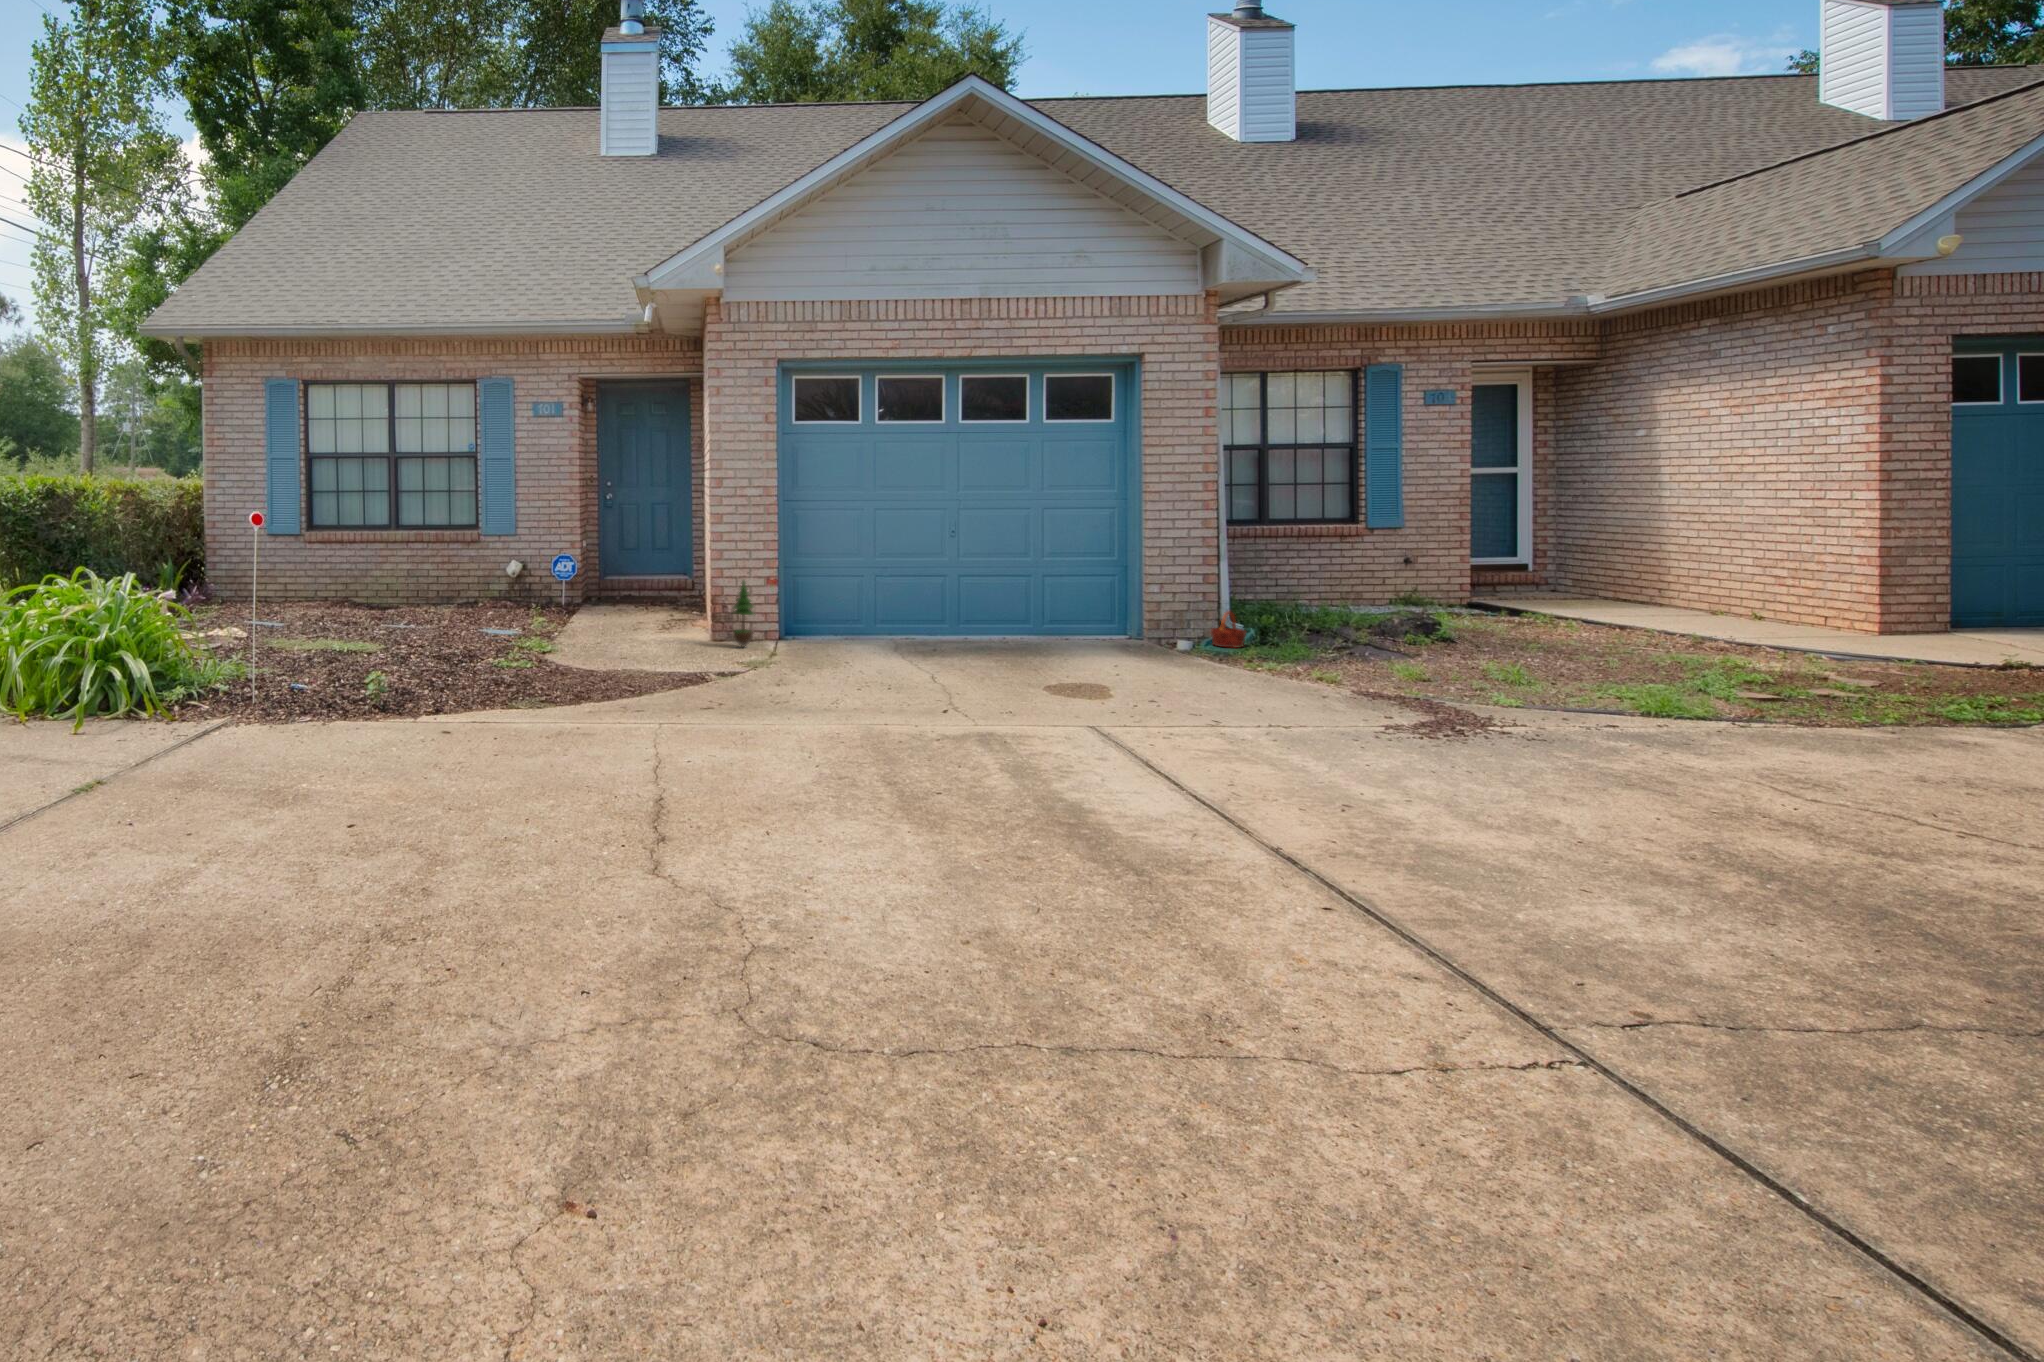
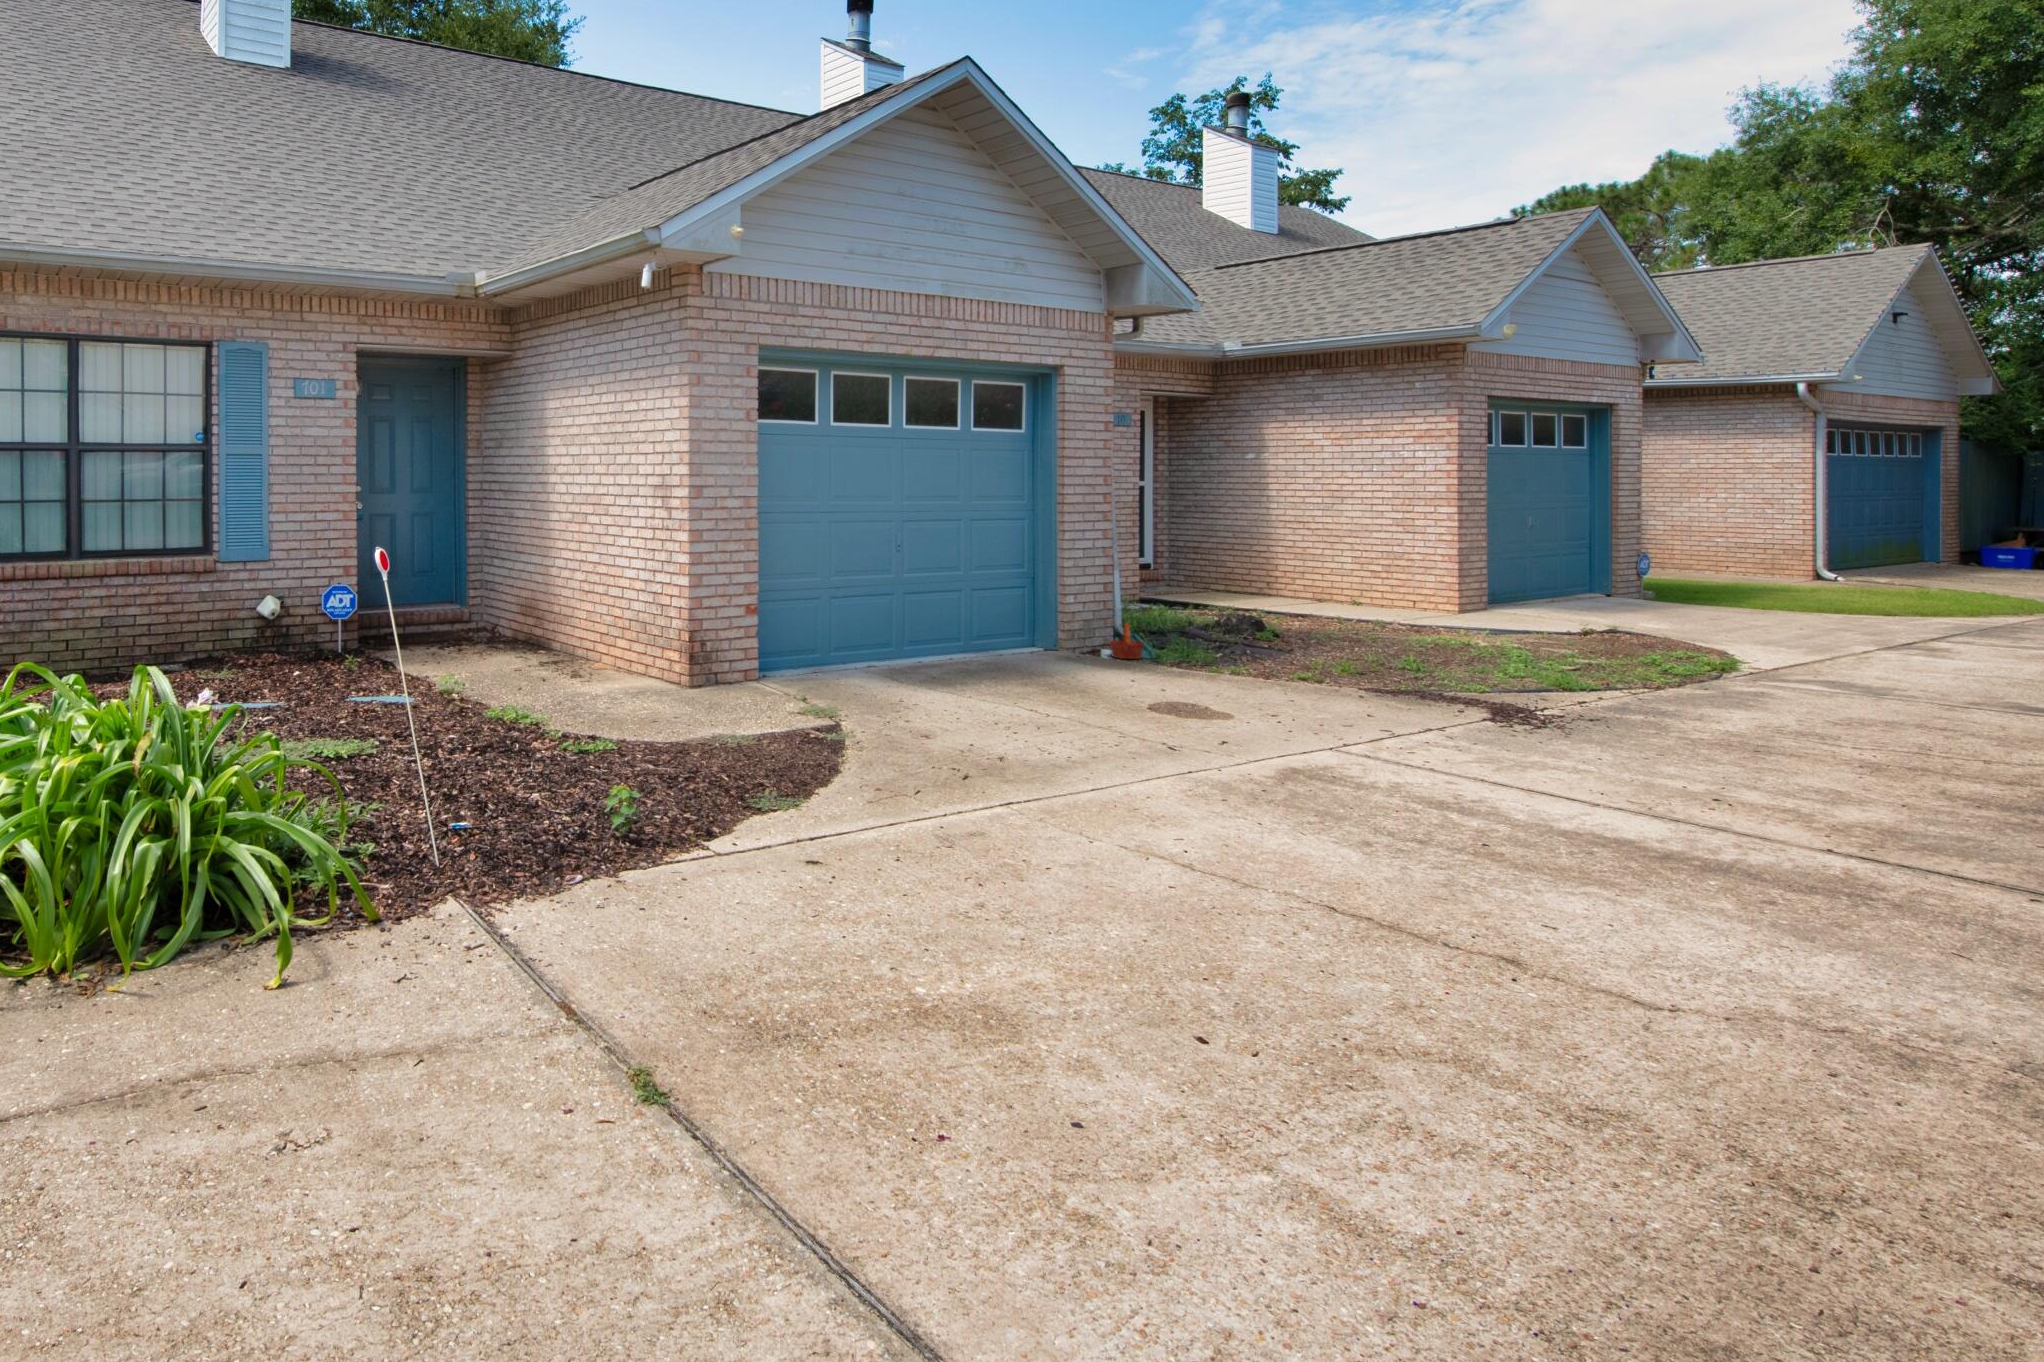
potted tree: present [734,581,753,647] -> none [718,611,750,700]

